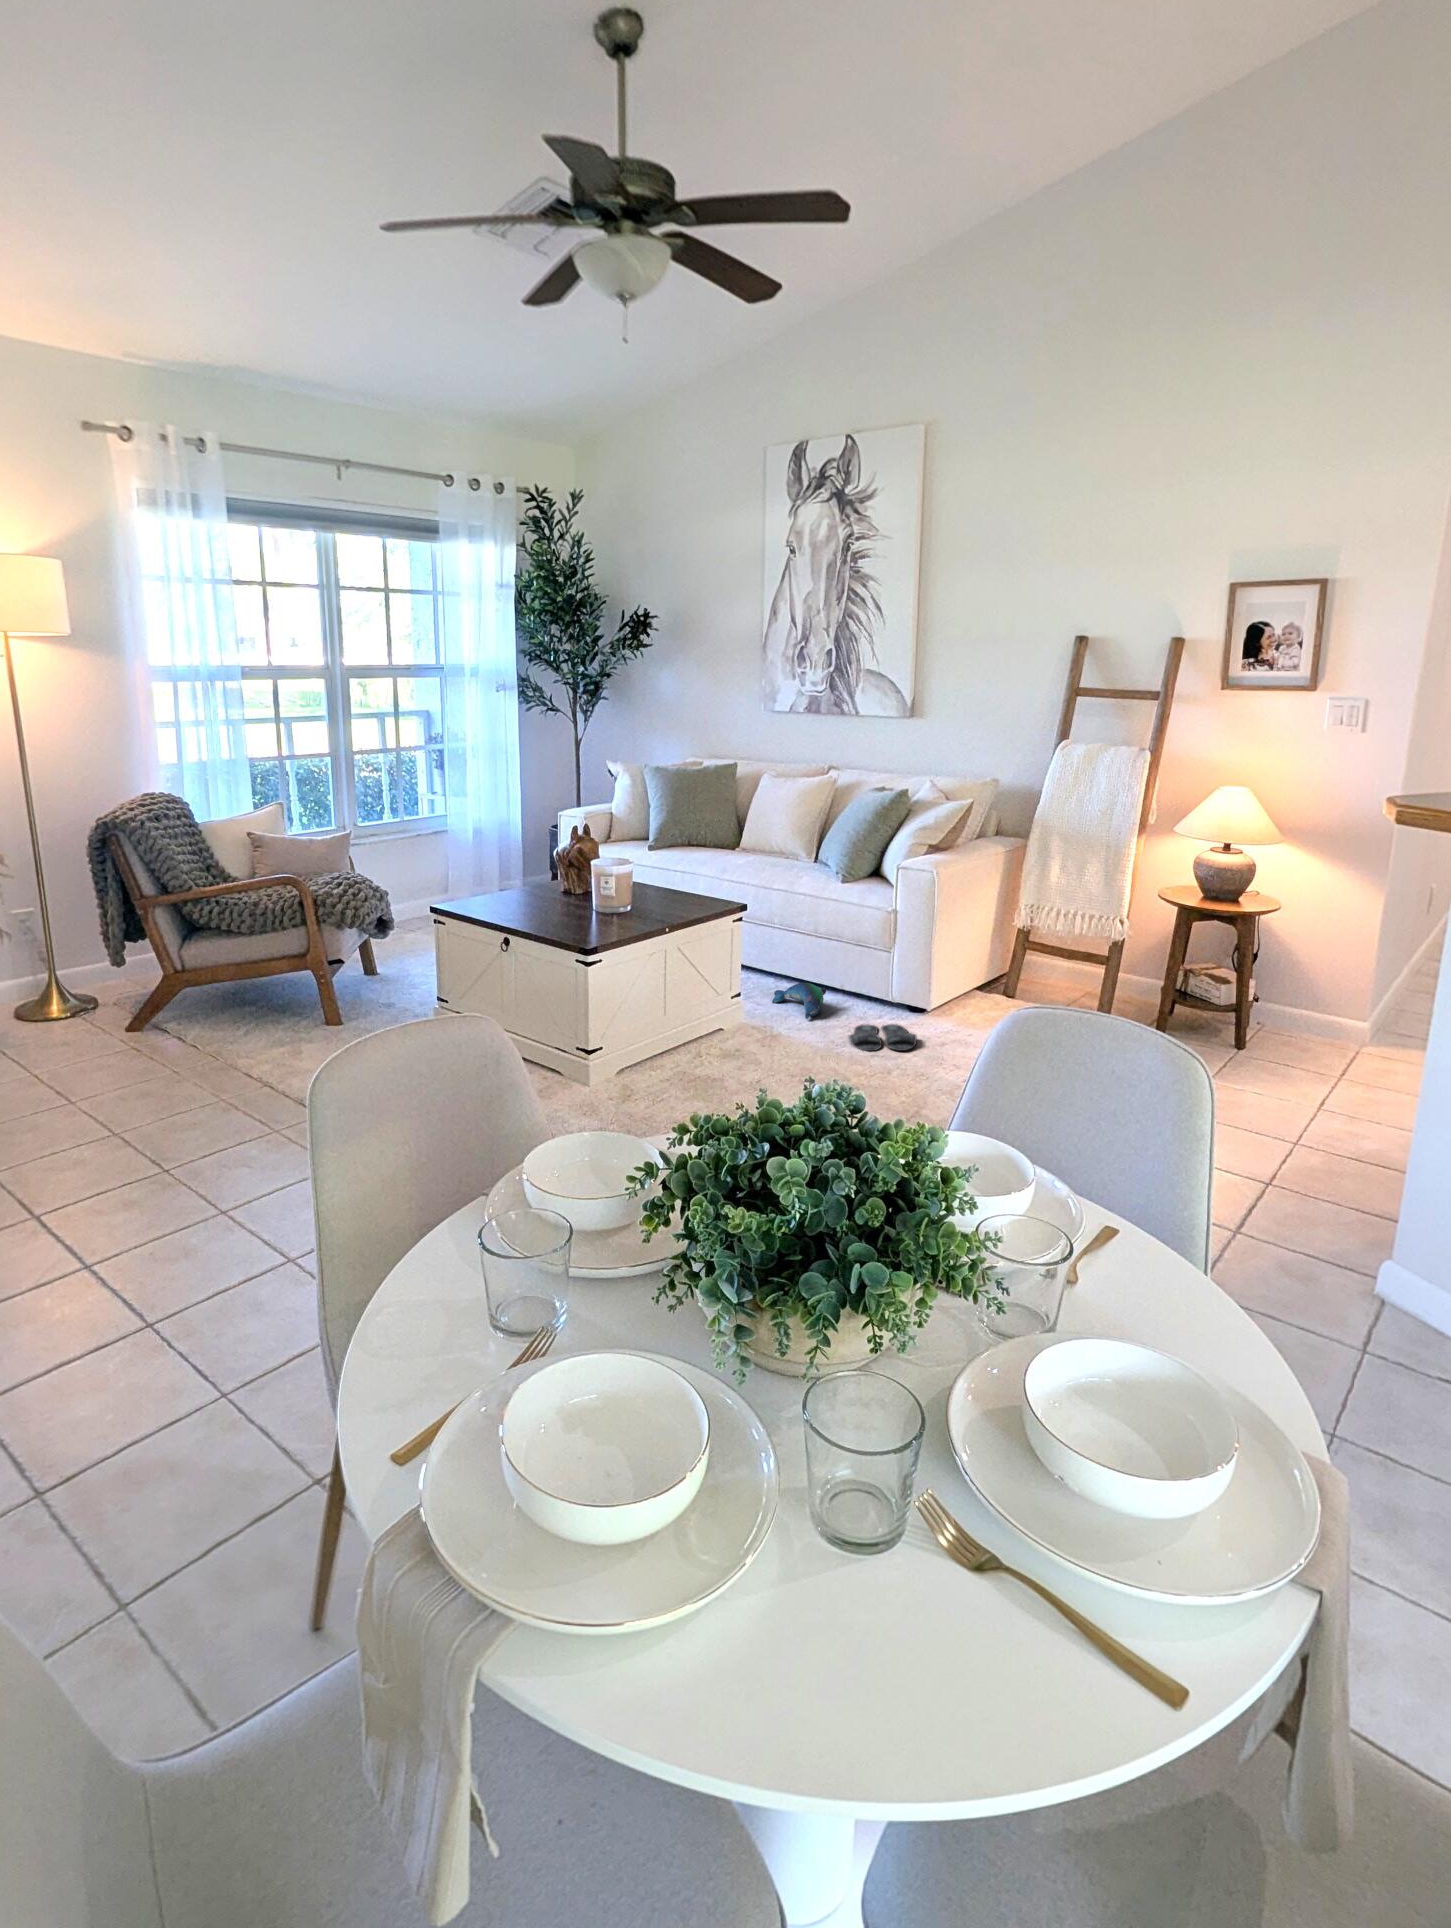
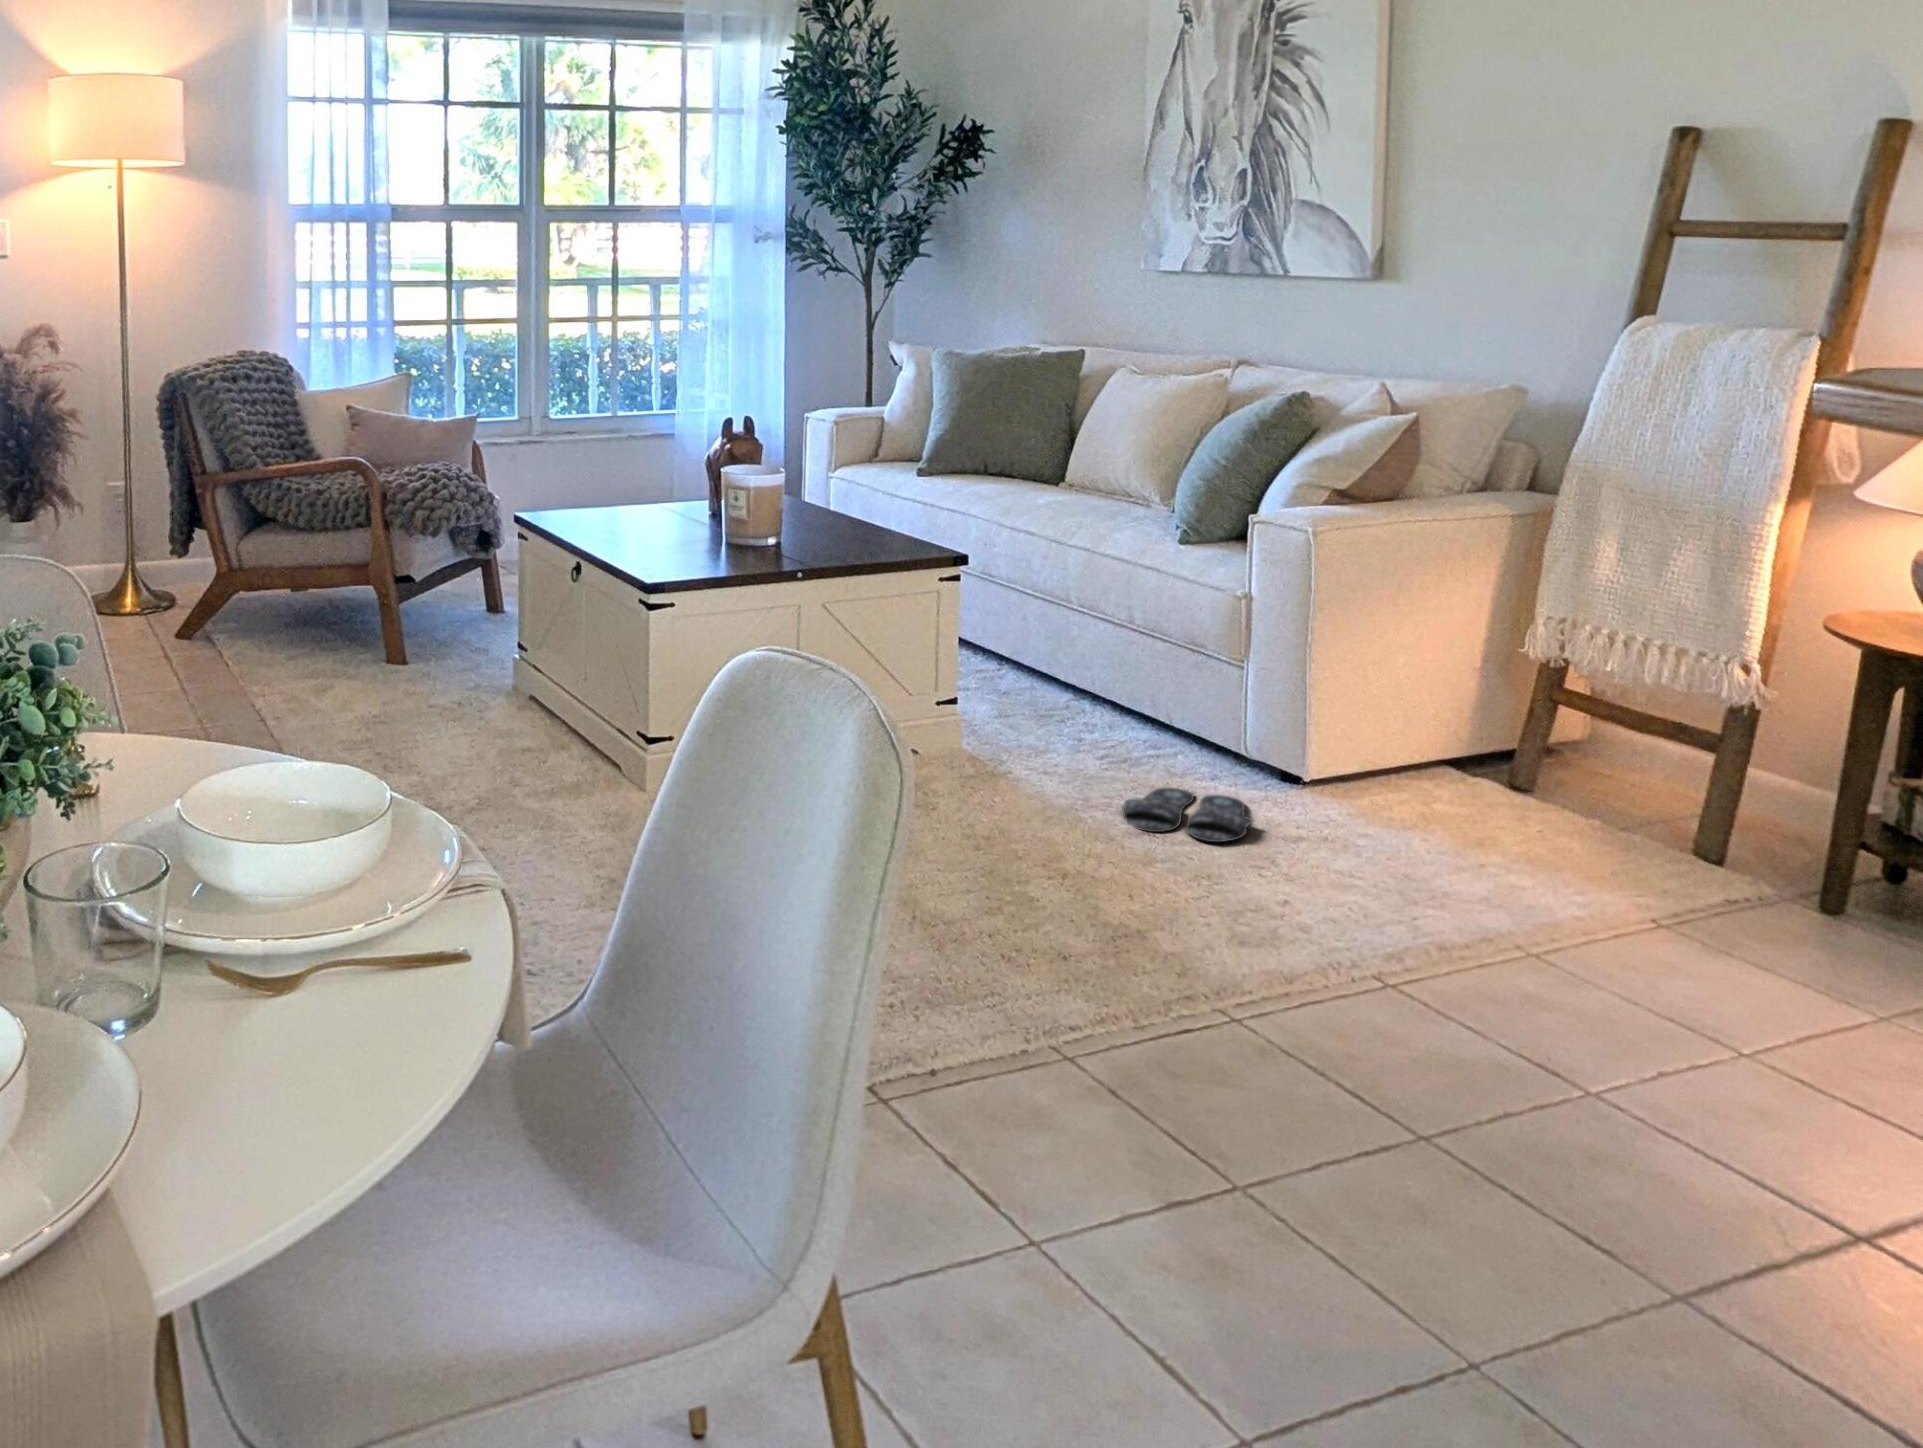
plush toy: present [772,983,826,1019] -> none [1038,703,1126,762]

